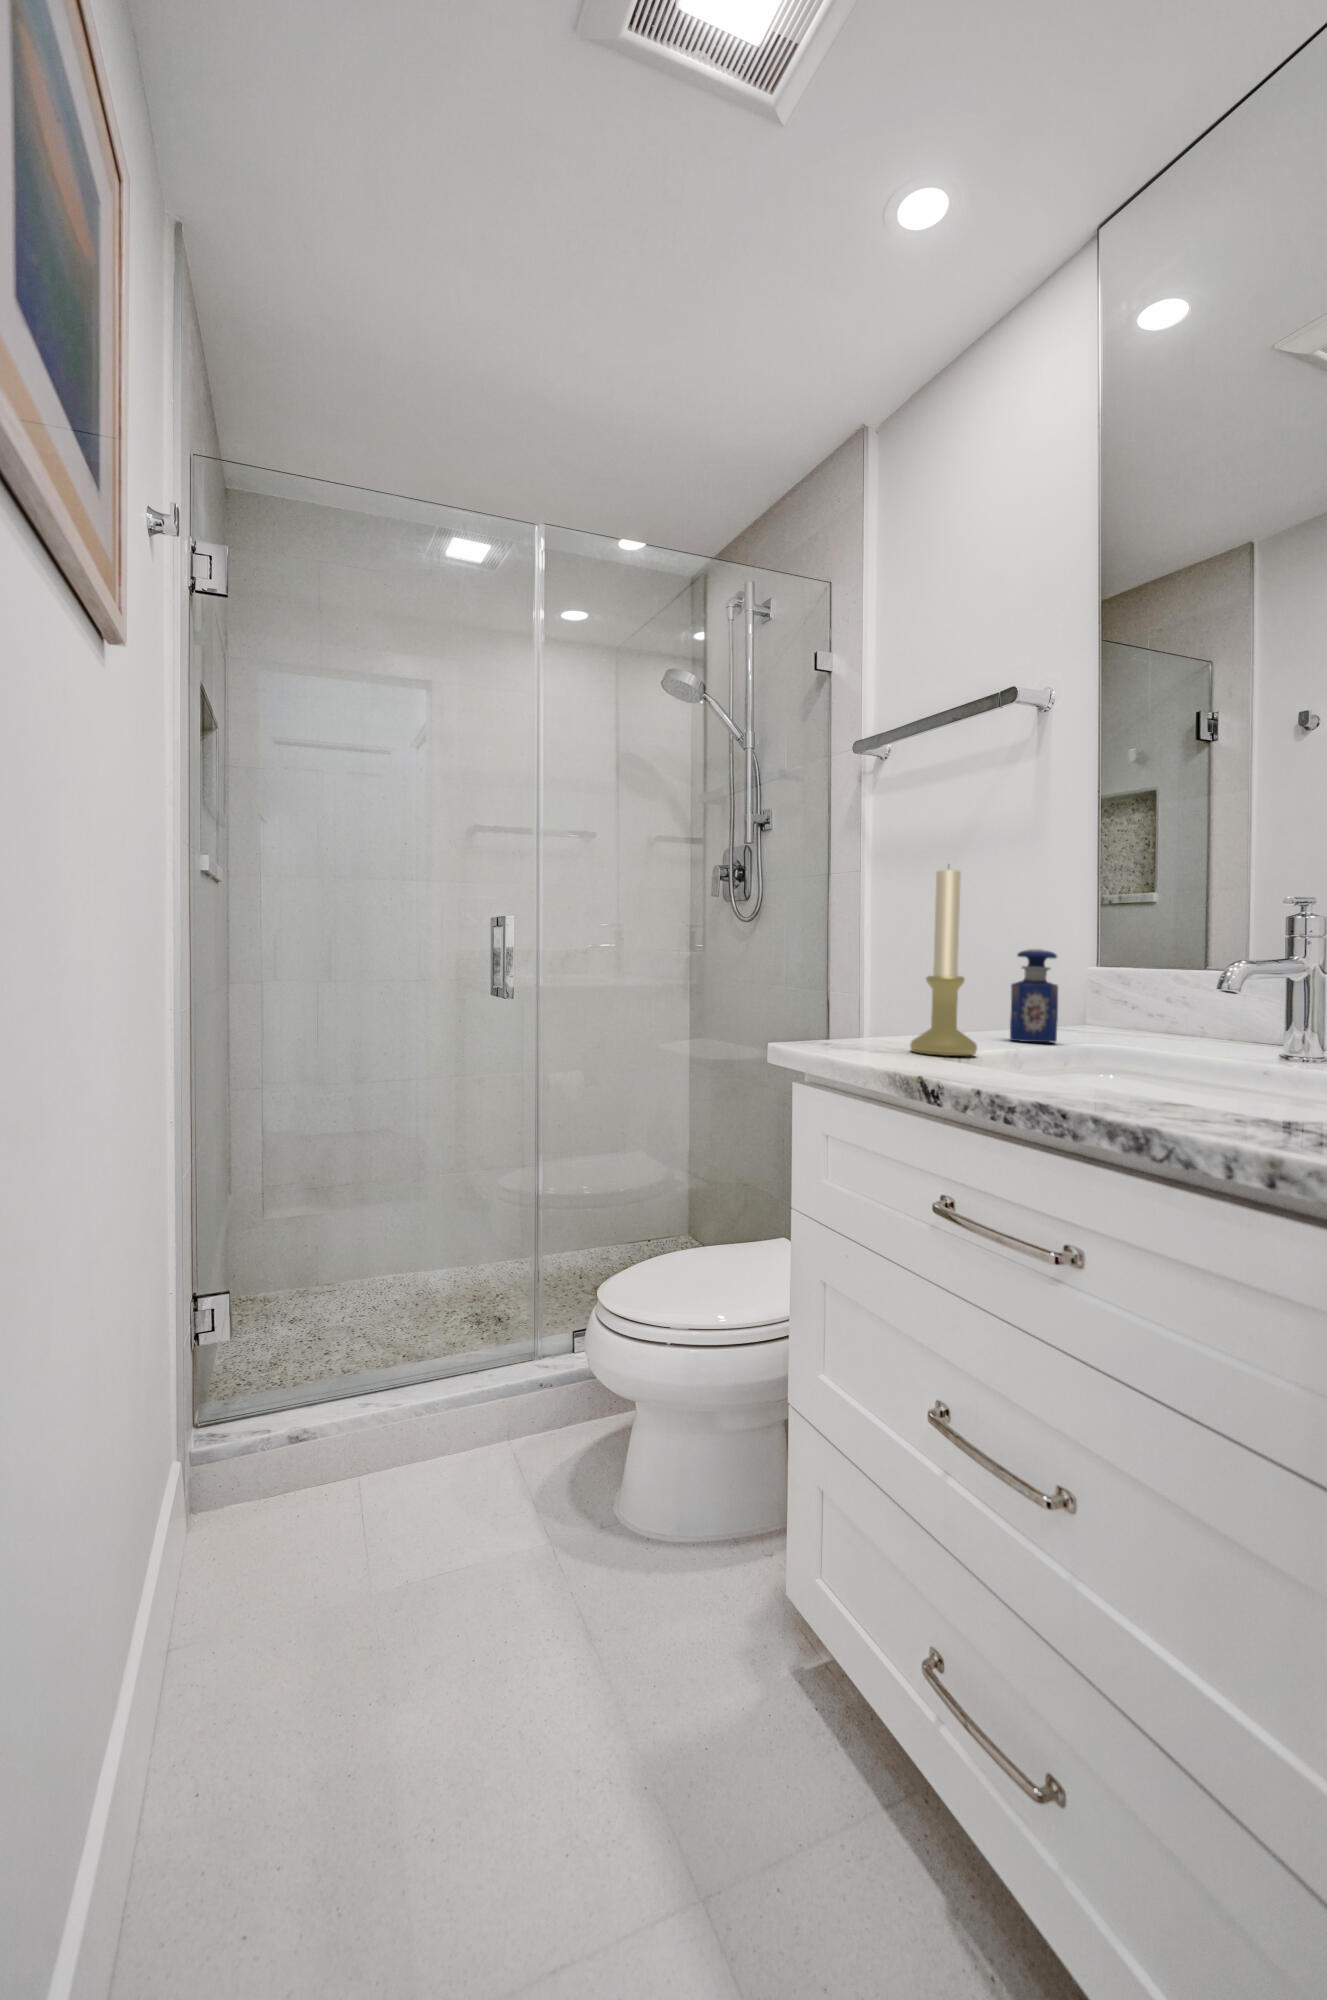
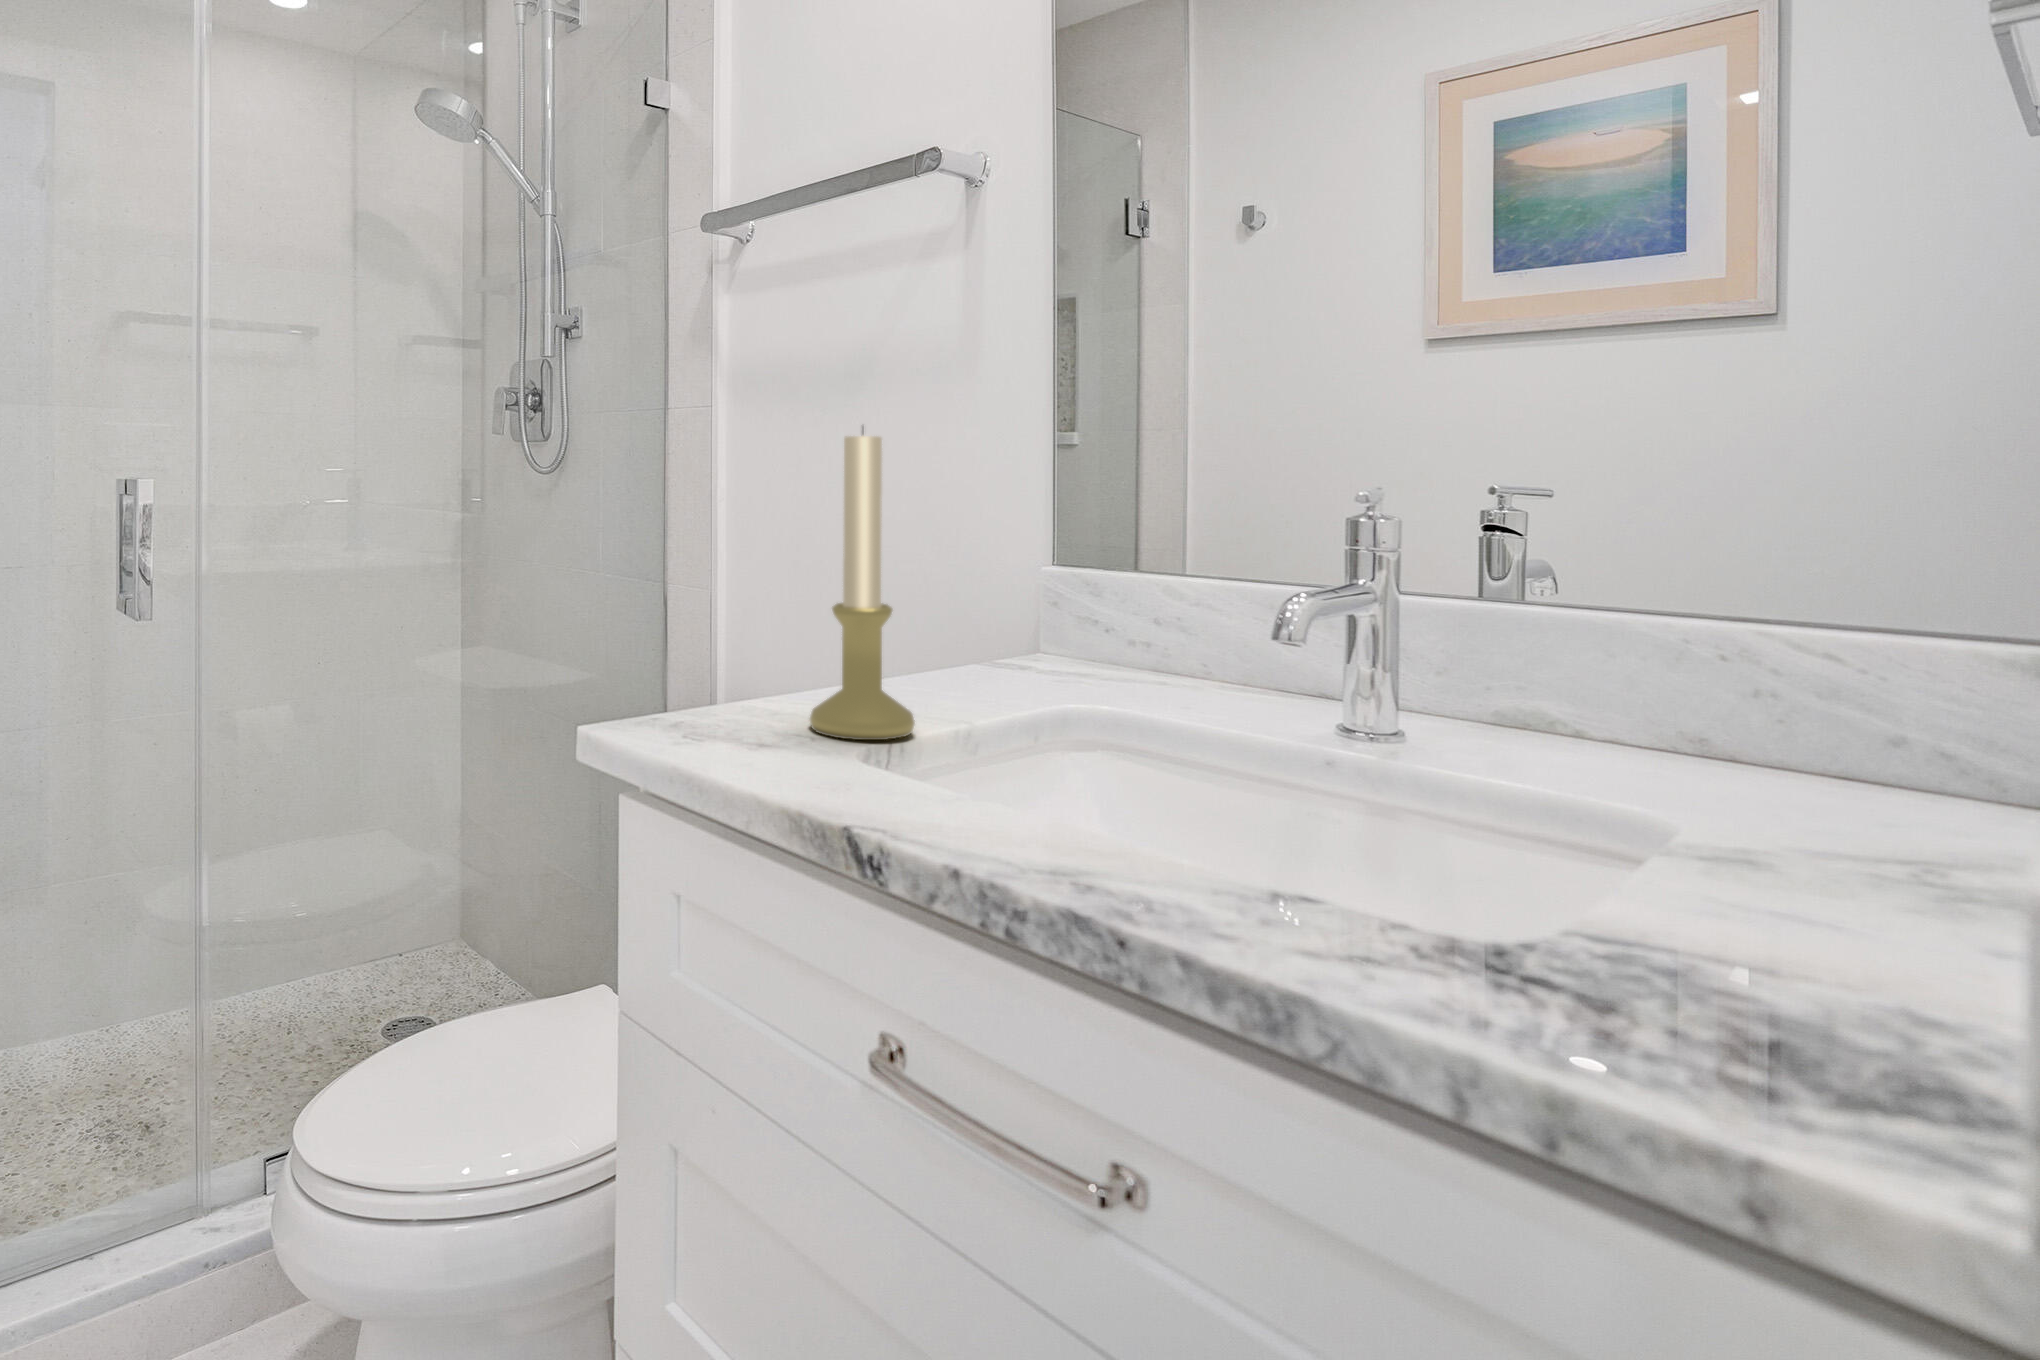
perfume bottle: present [1010,949,1058,1043] -> none [943,536,1012,679]

